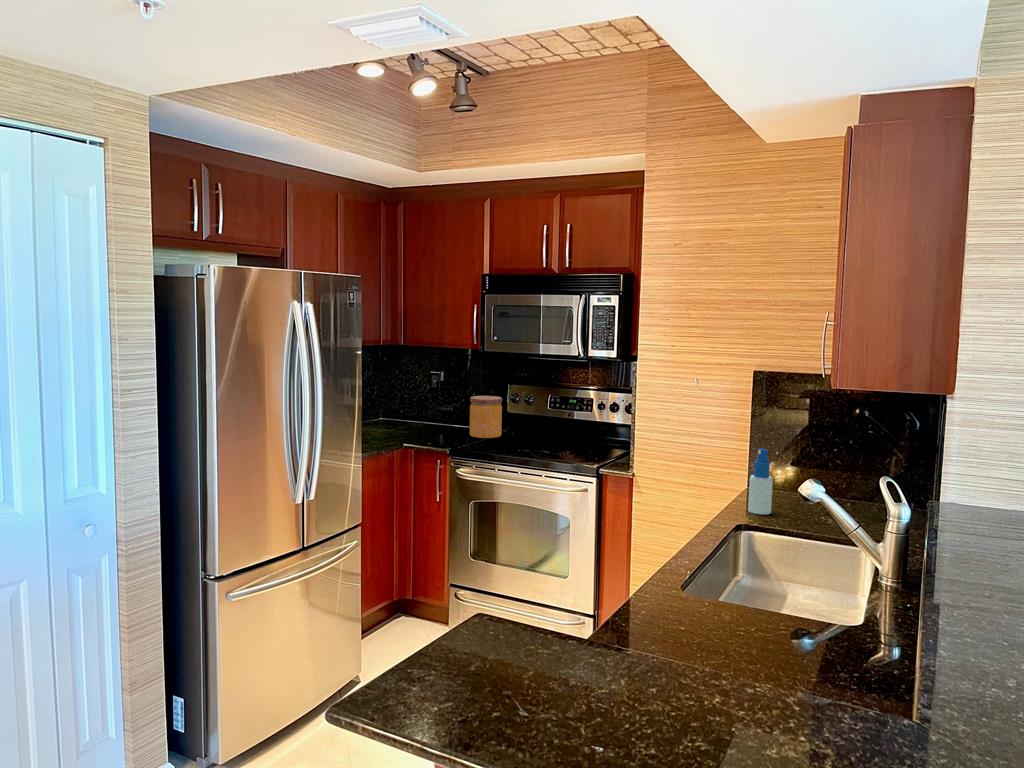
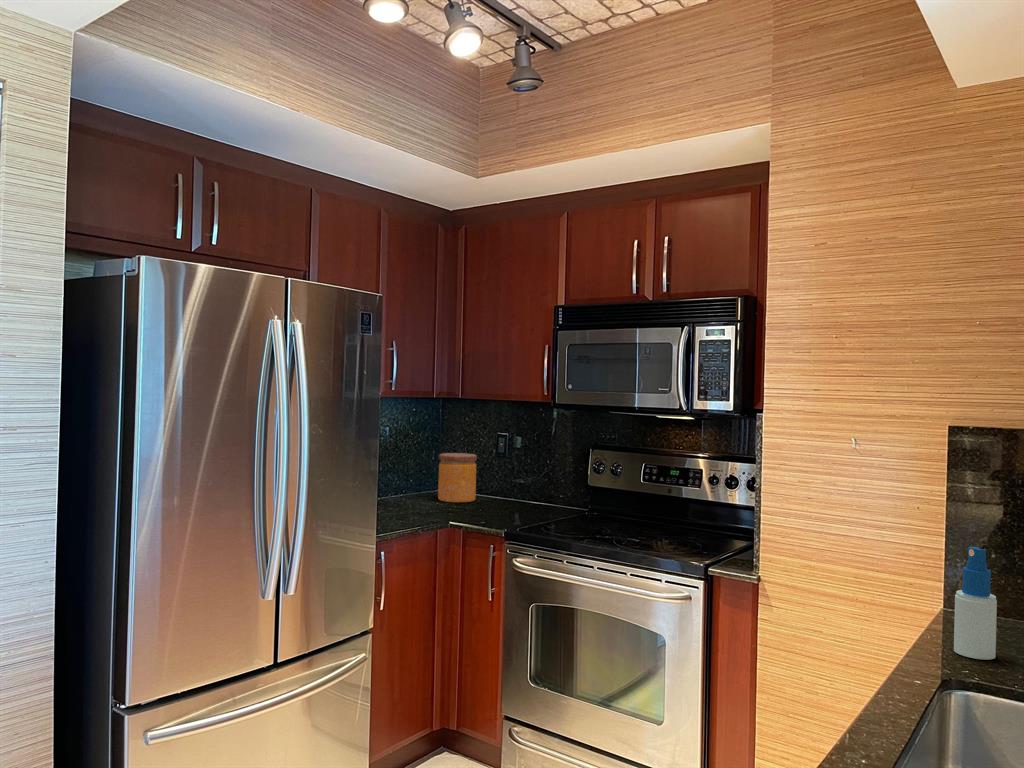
jar: present [470,396,502,438] -> present [438,453,477,502]

